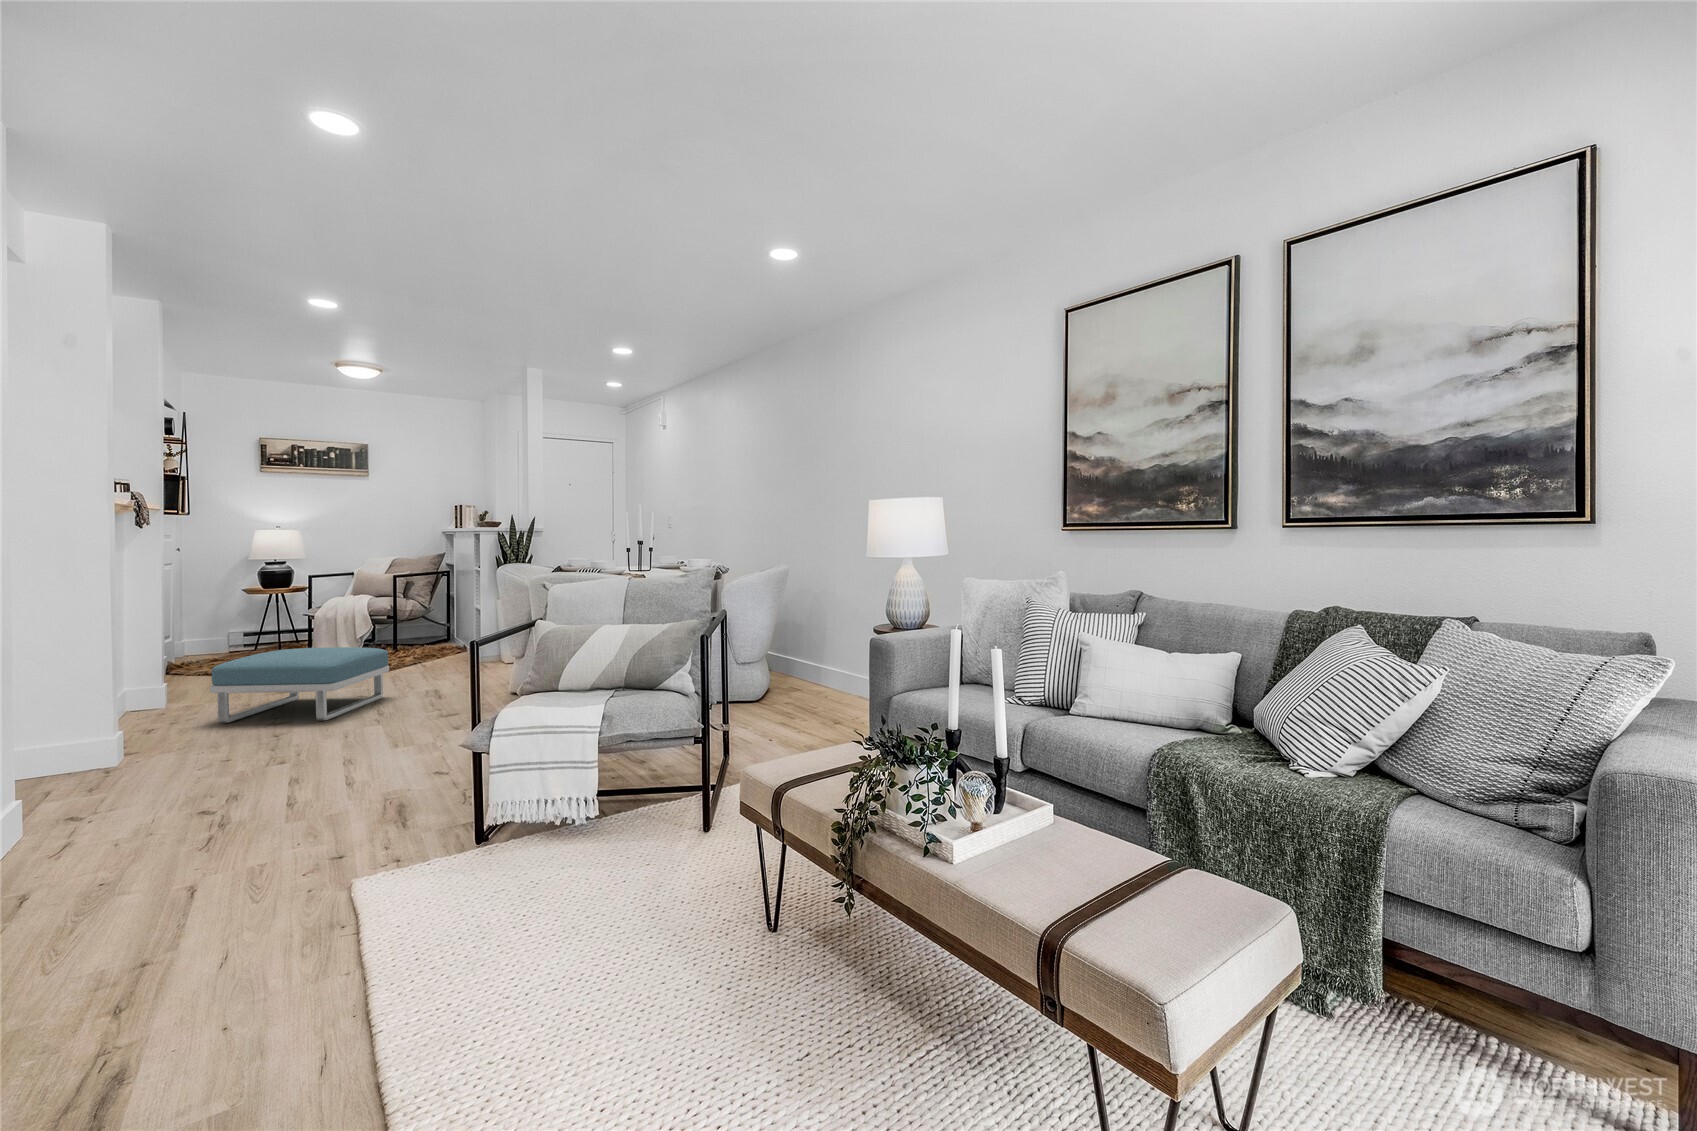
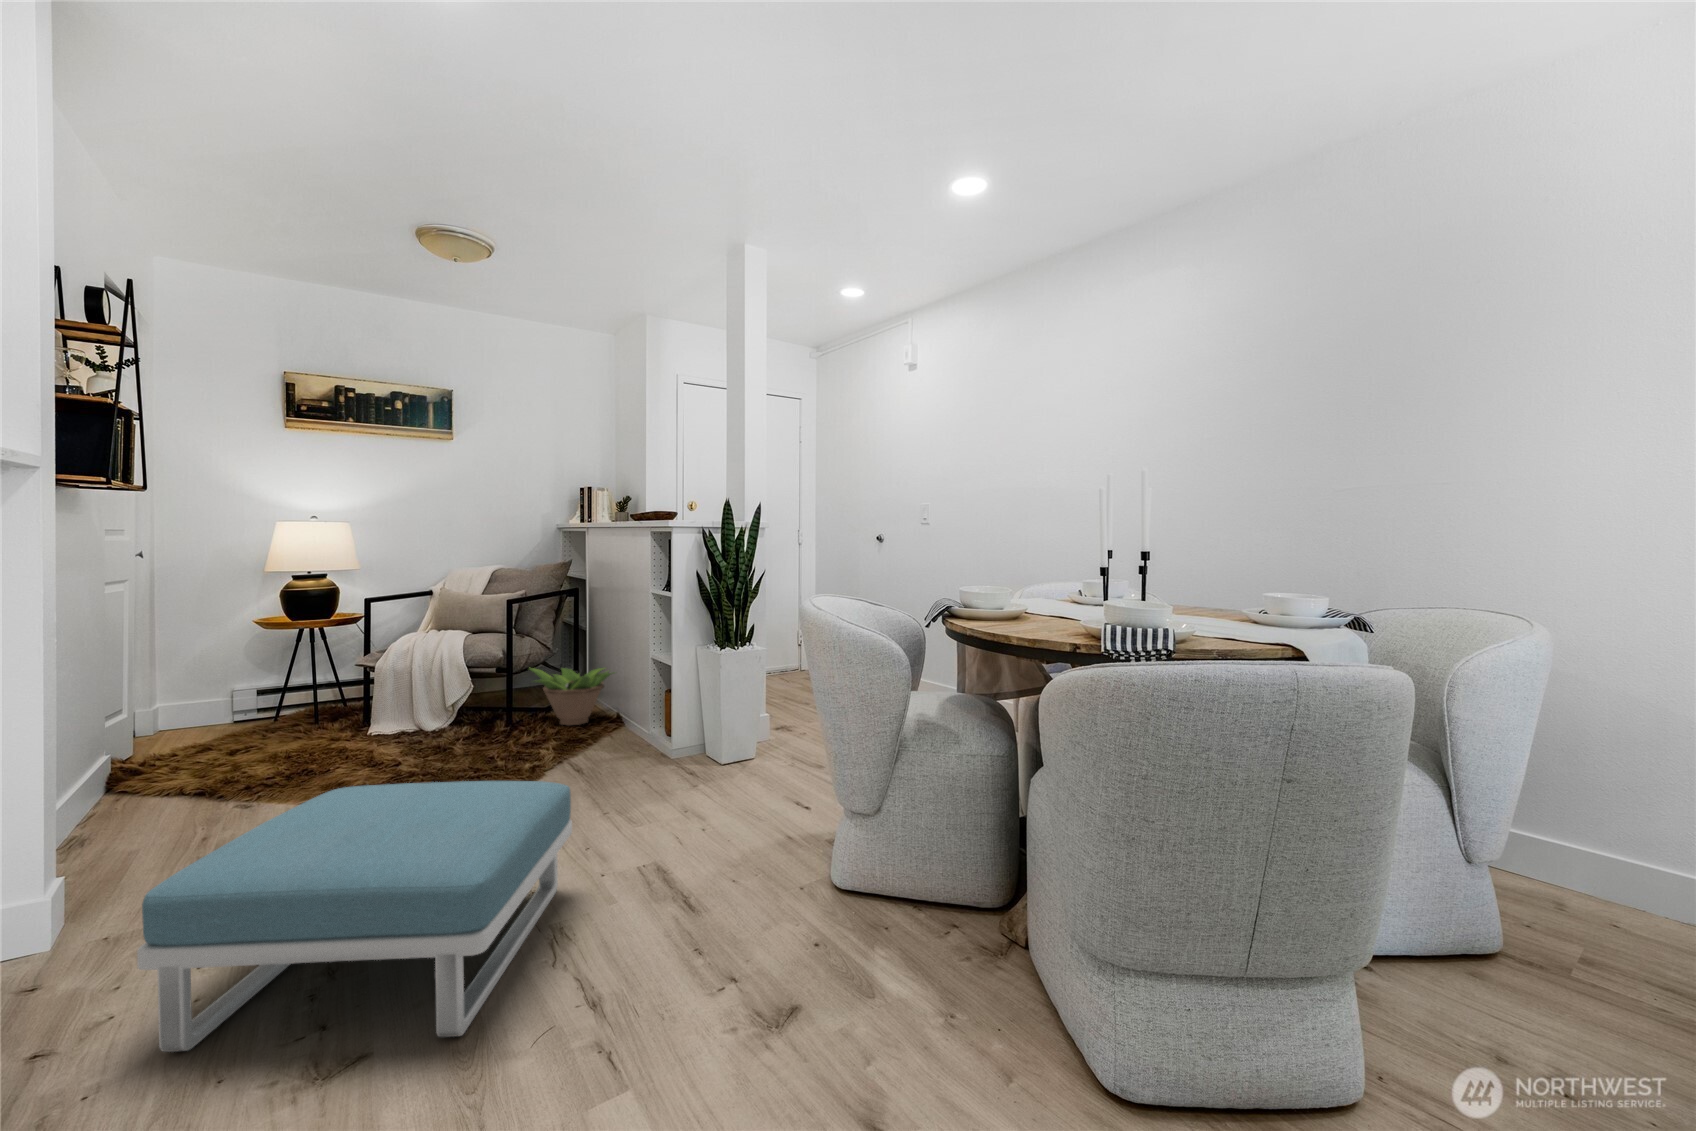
decorative plant: none [406,617,465,652] -> present [530,668,615,725]

